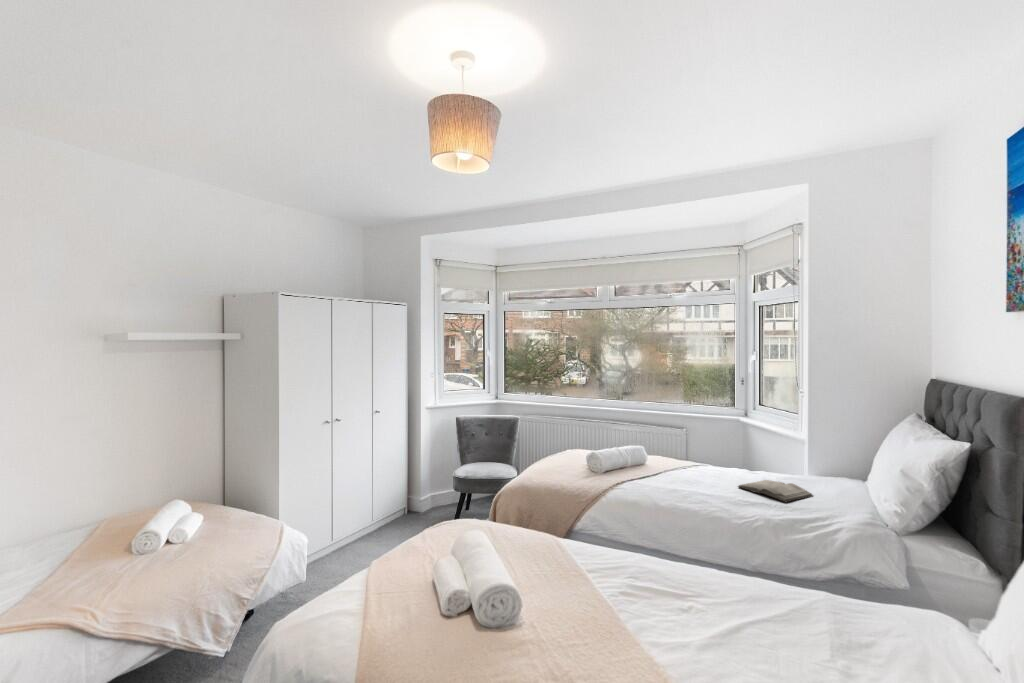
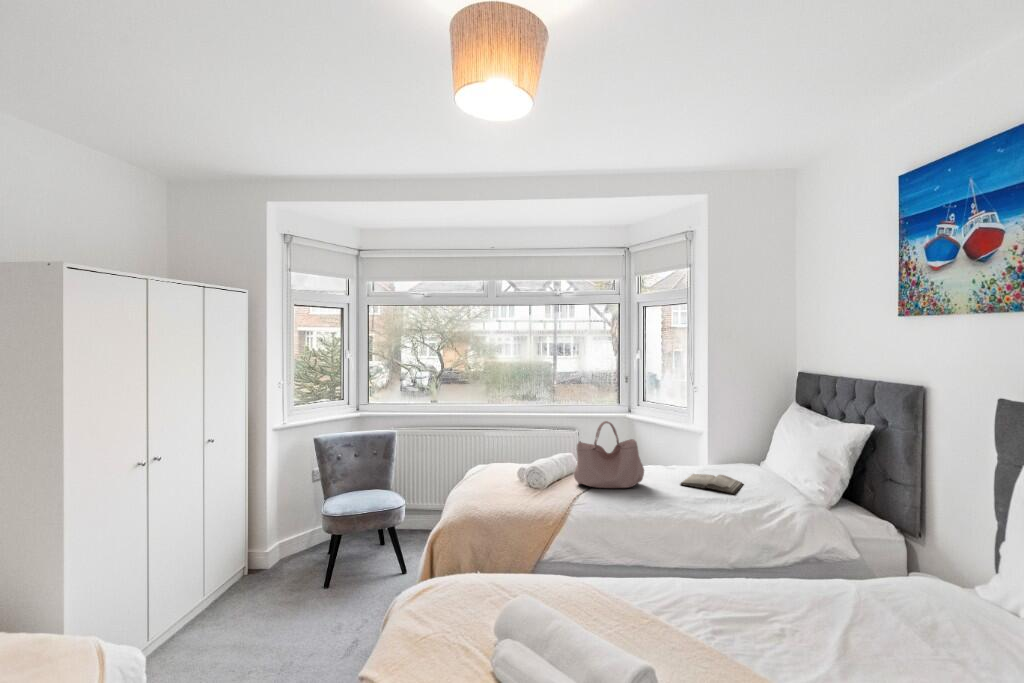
handbag: none [633,418,700,483] -> present [574,421,644,488]

